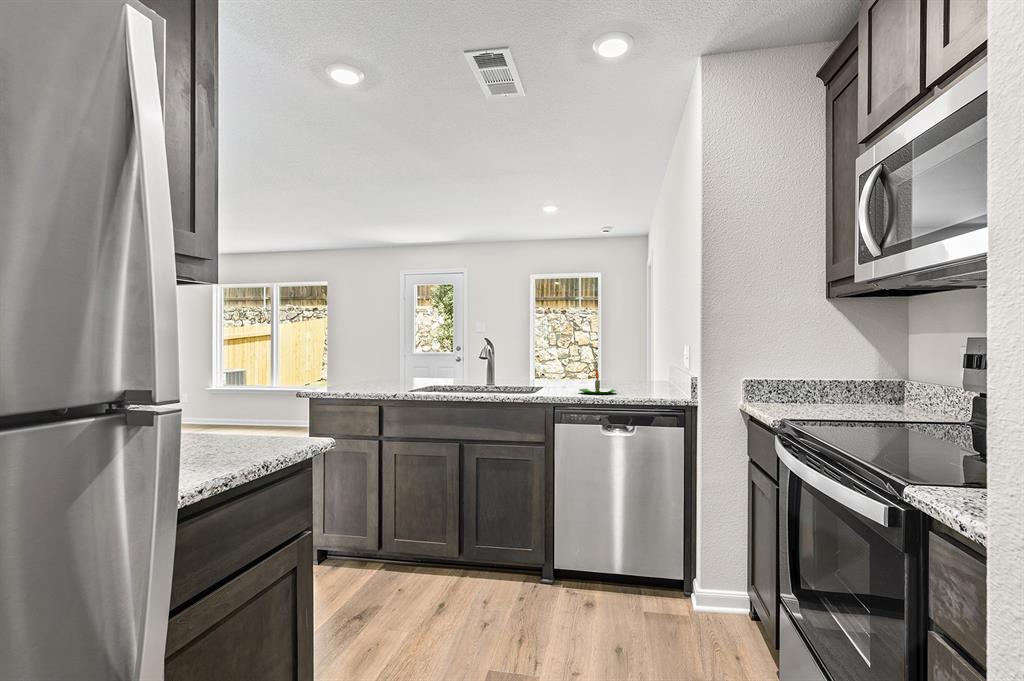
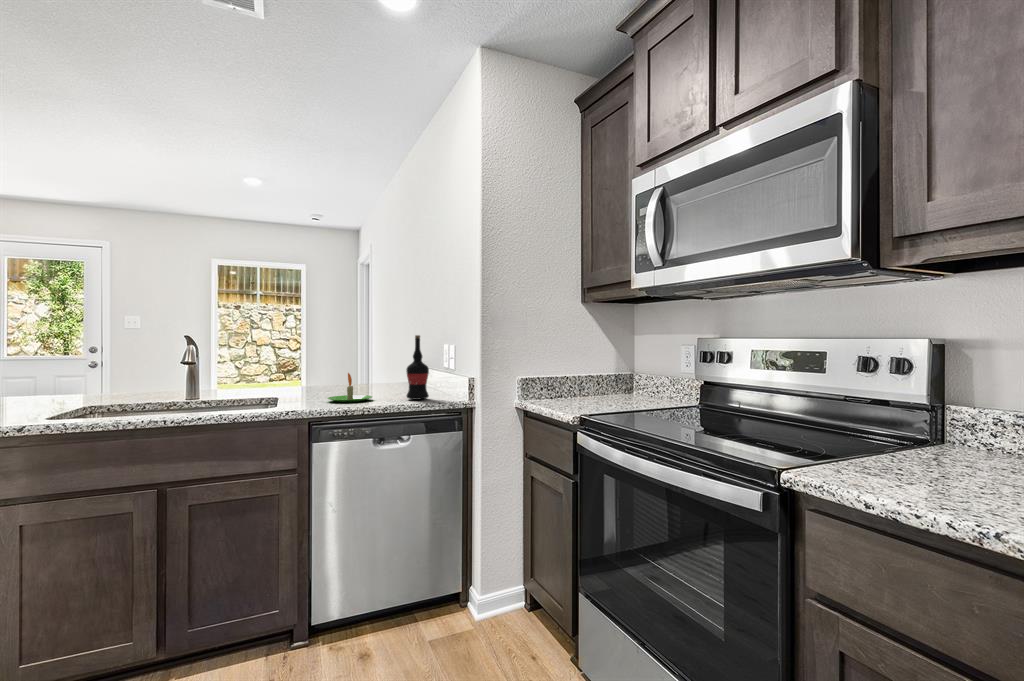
wine bottle: none [644,336,665,396] -> present [406,335,429,400]

